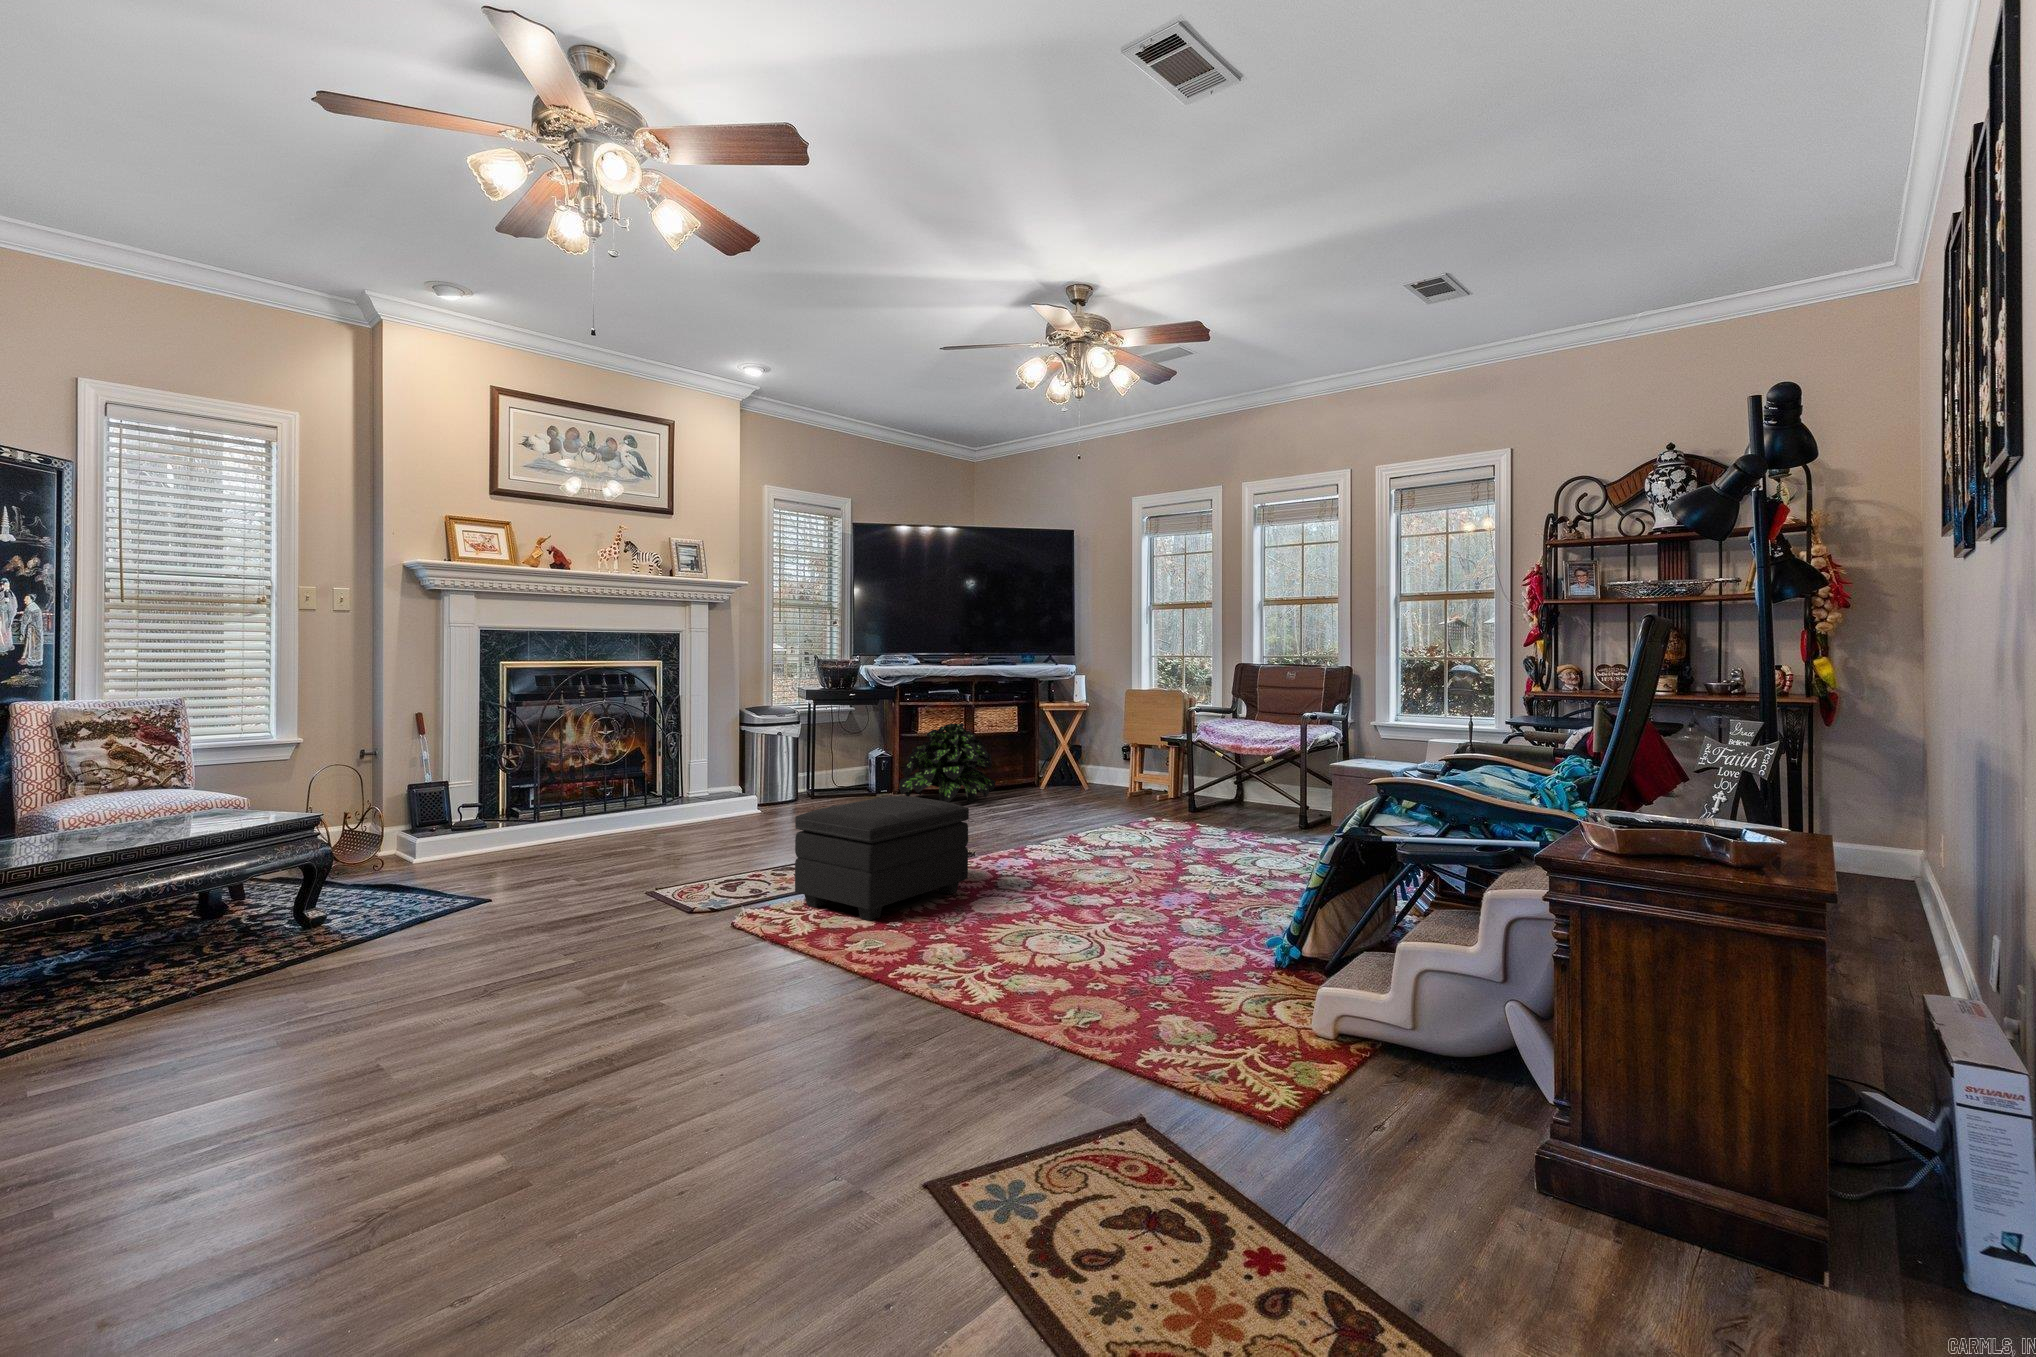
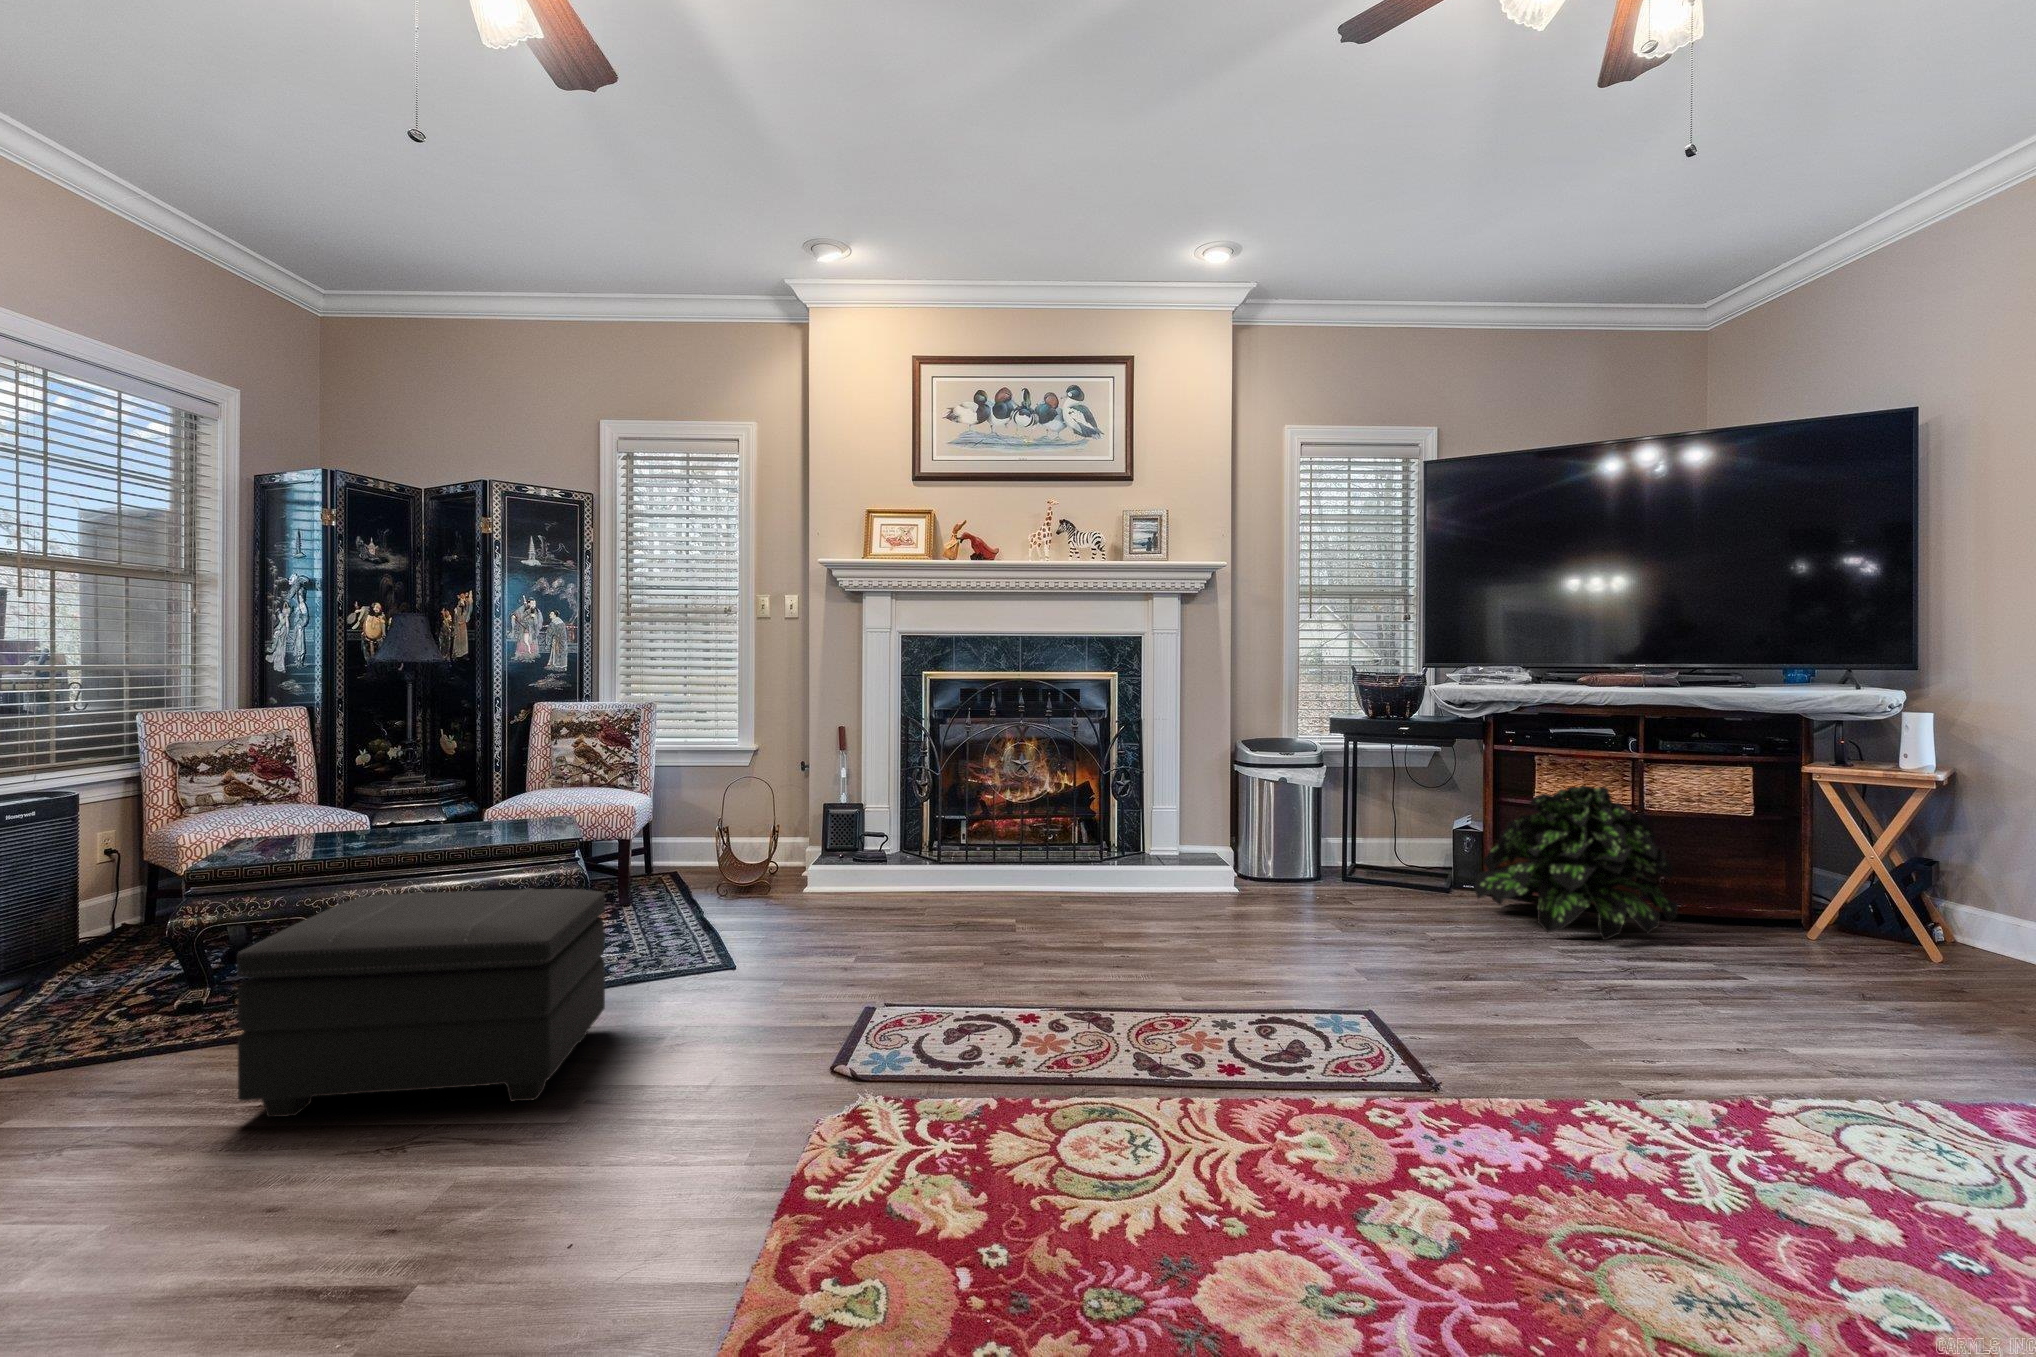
footstool: present [795,796,969,920] -> present [237,888,605,1117]

